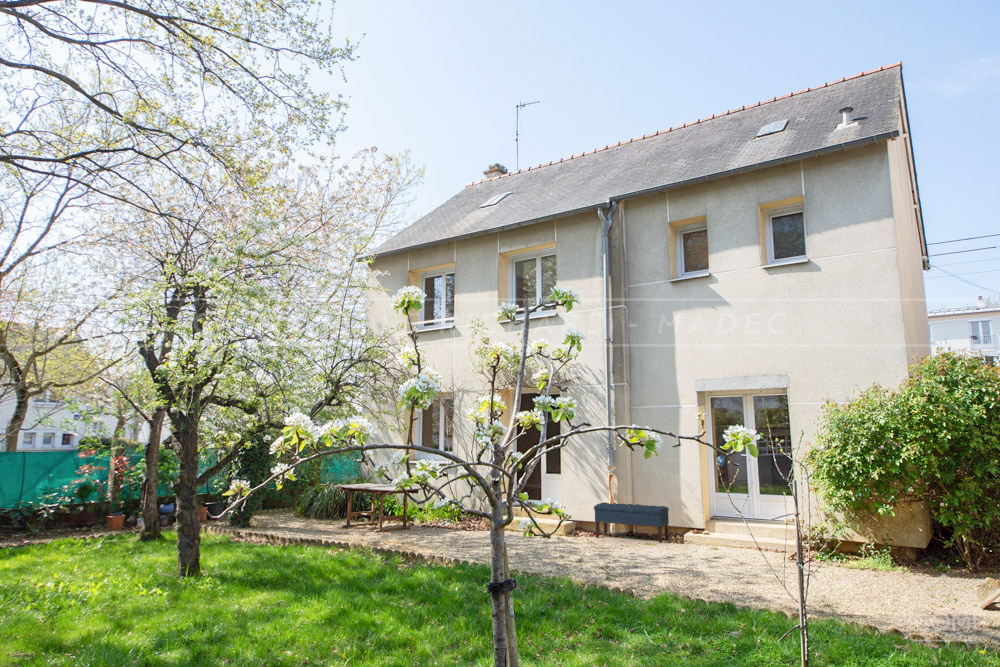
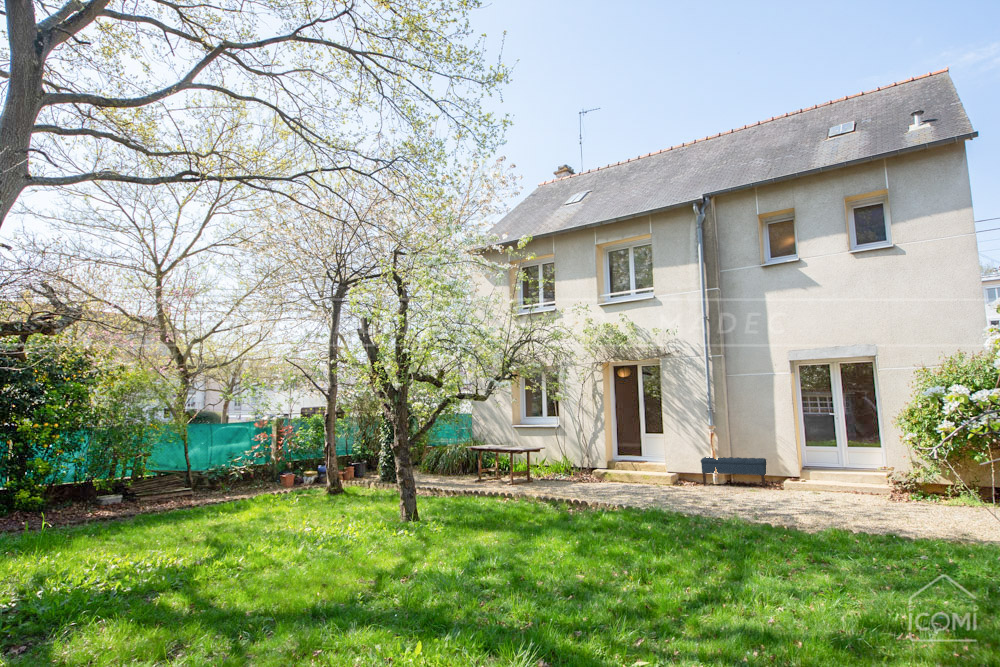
potted tree: present [70,483,97,526] -> none [242,448,267,487]

